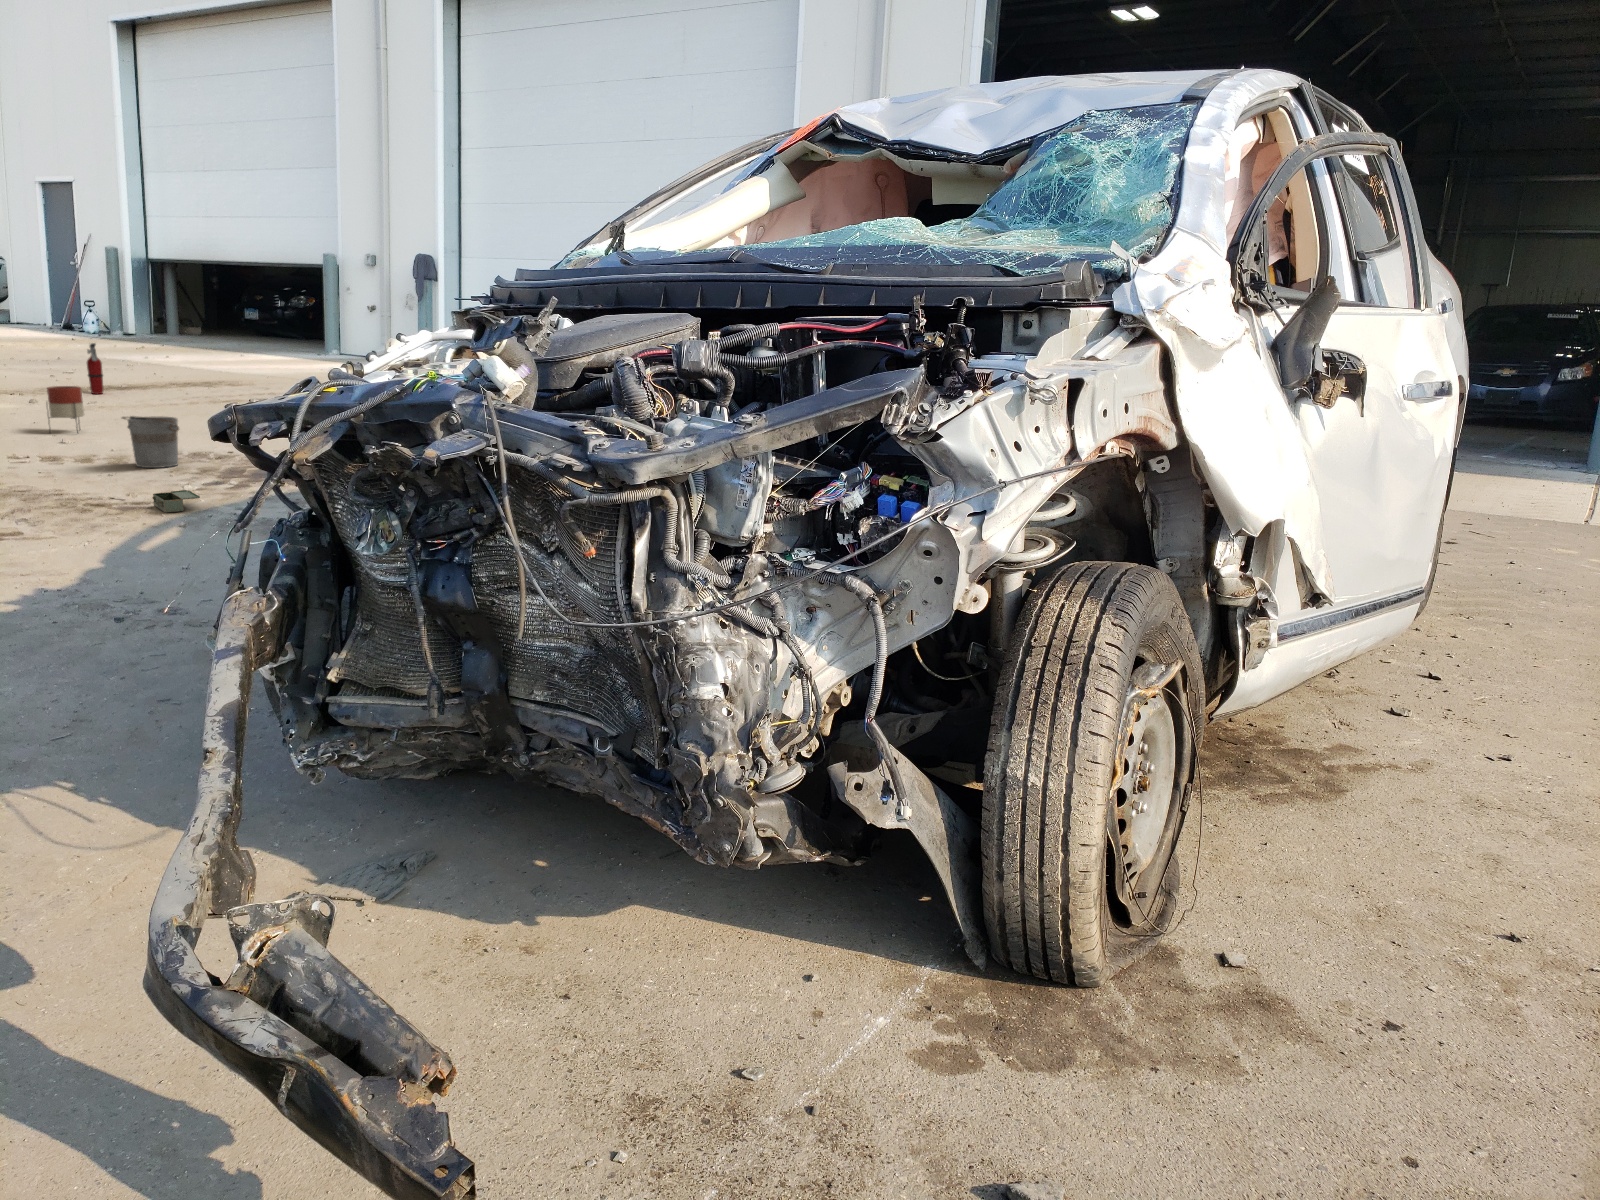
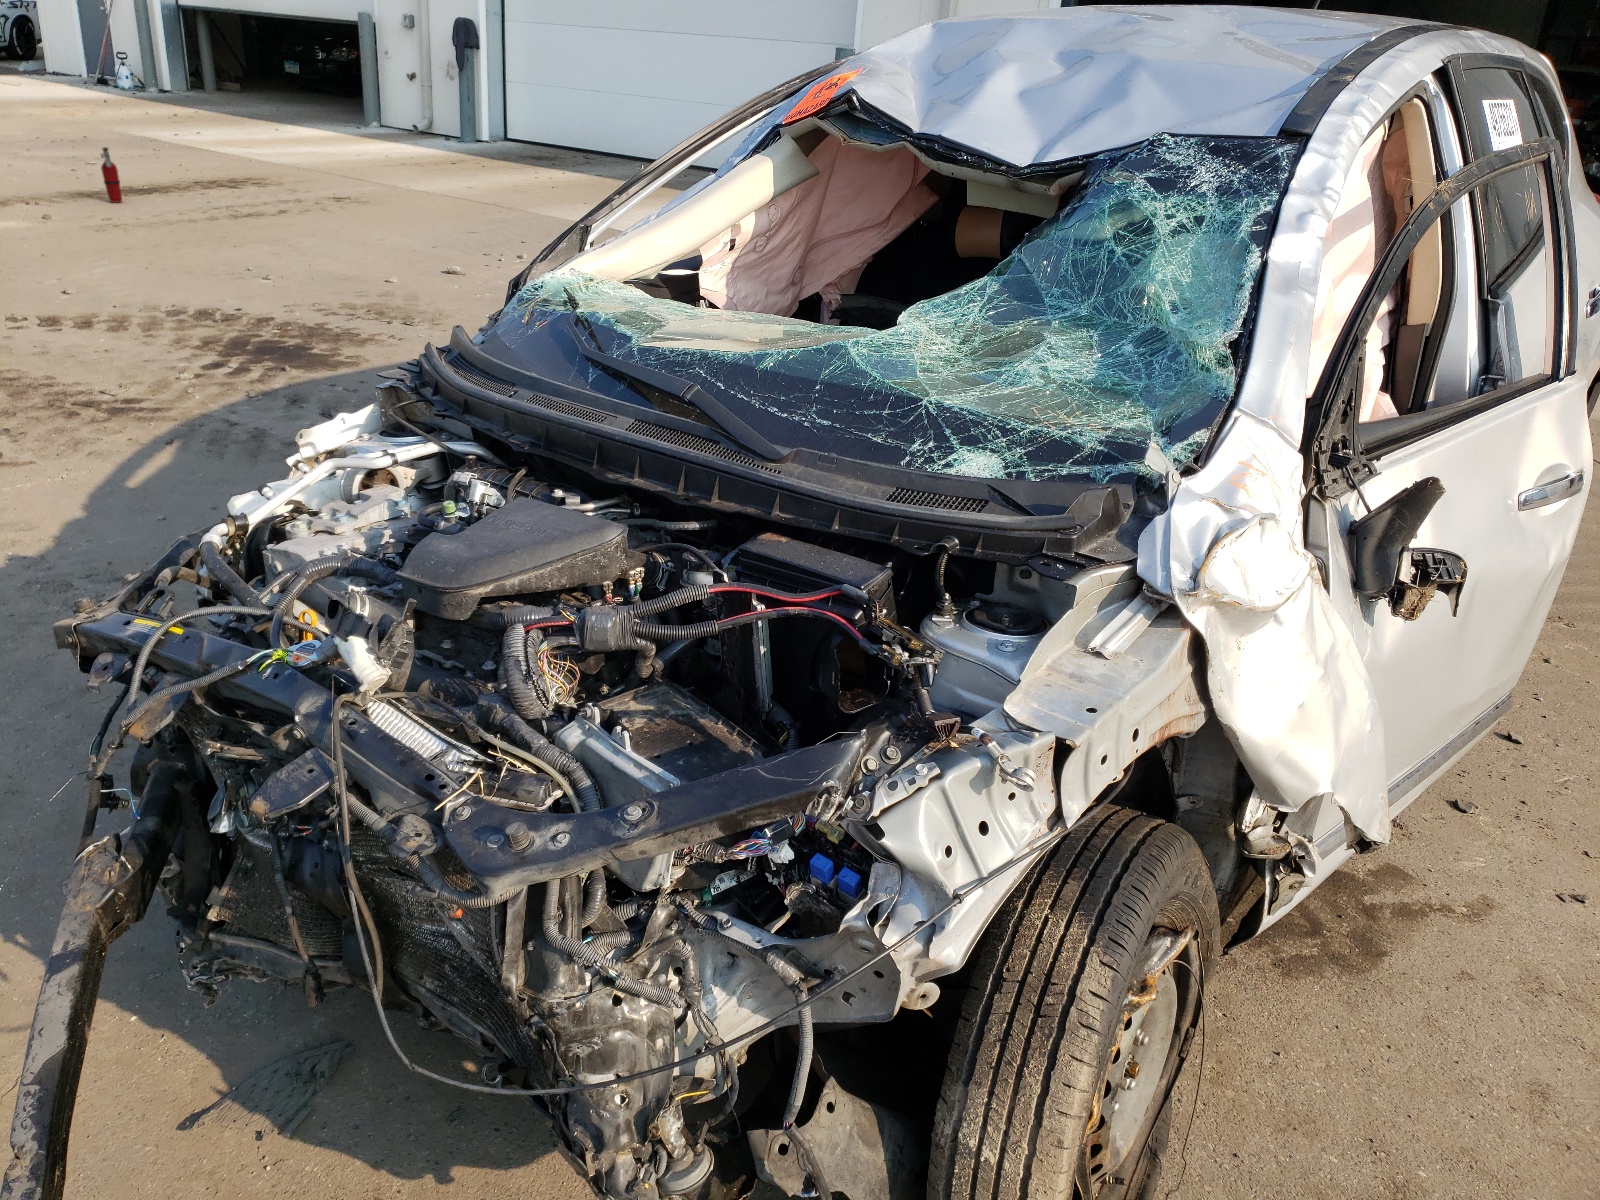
planter: present [47,386,84,432] -> none [48,220,91,275]
bucket: present [122,416,179,468] -> none [116,276,182,335]
toolbox: present [153,490,200,512] -> none [143,385,192,416]

